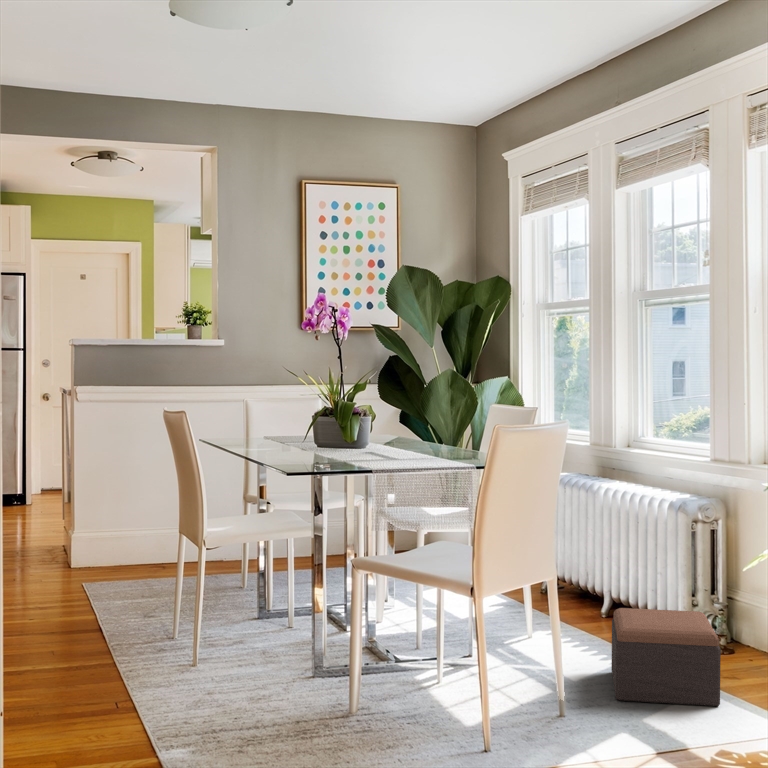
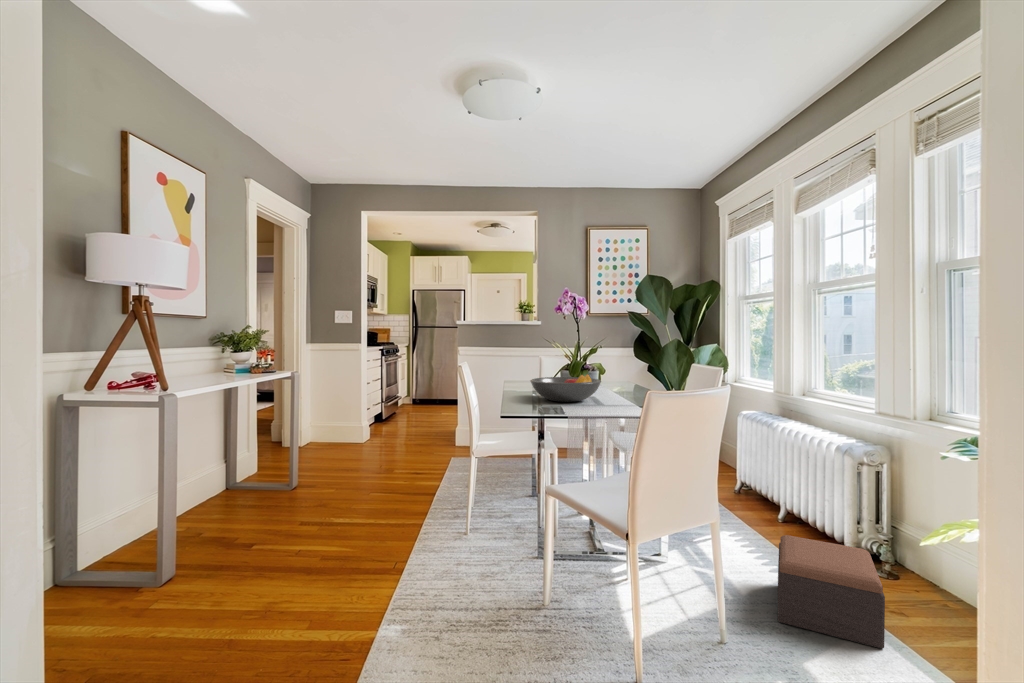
fruit bowl: none [285,419,387,458] -> present [530,374,601,402]

